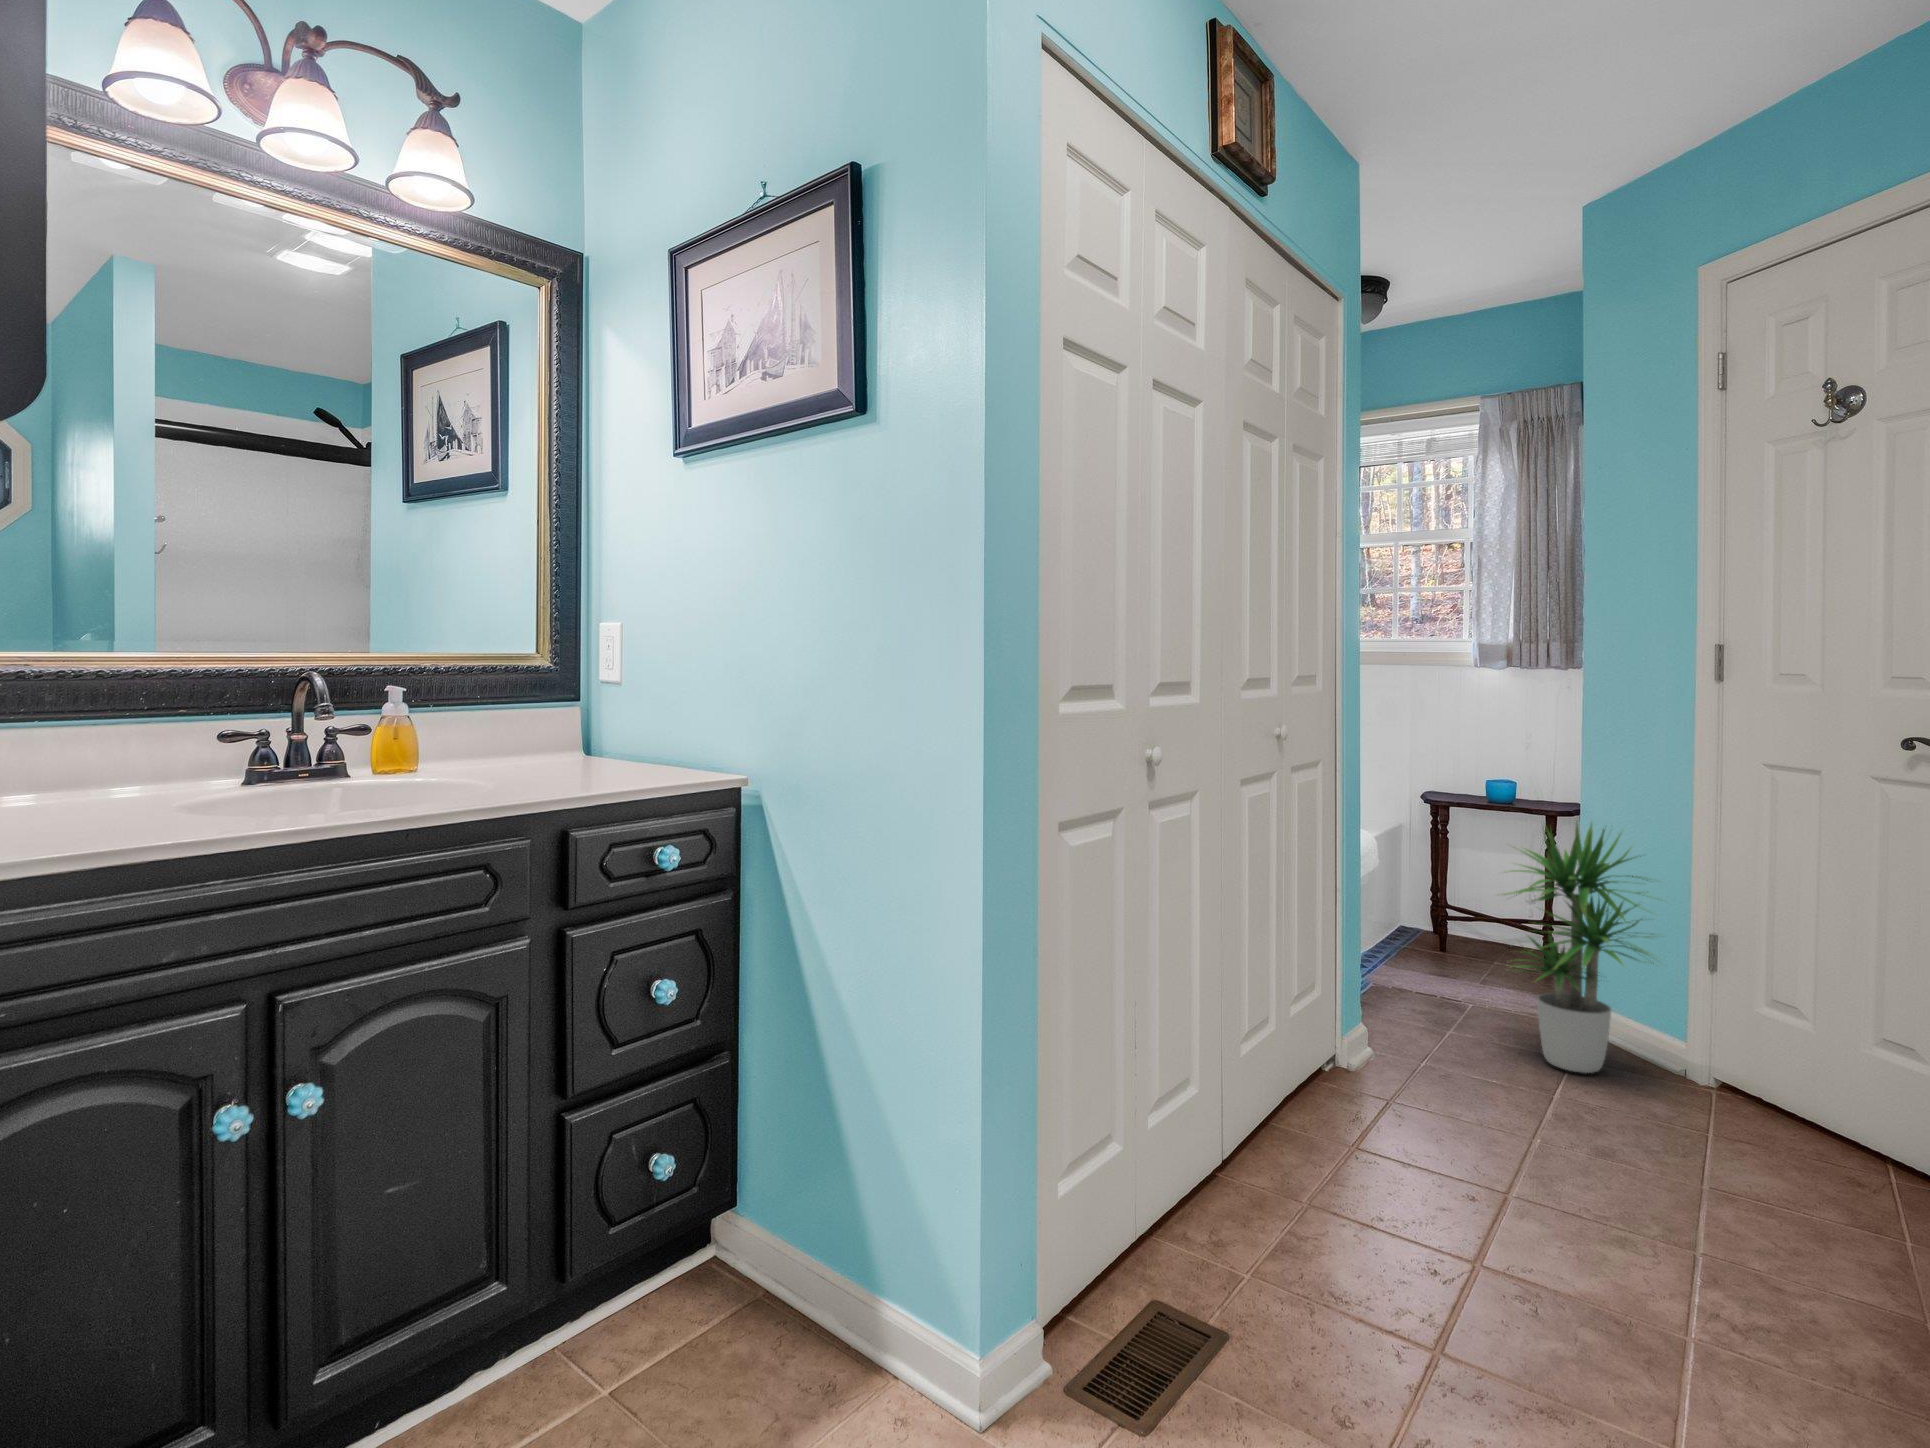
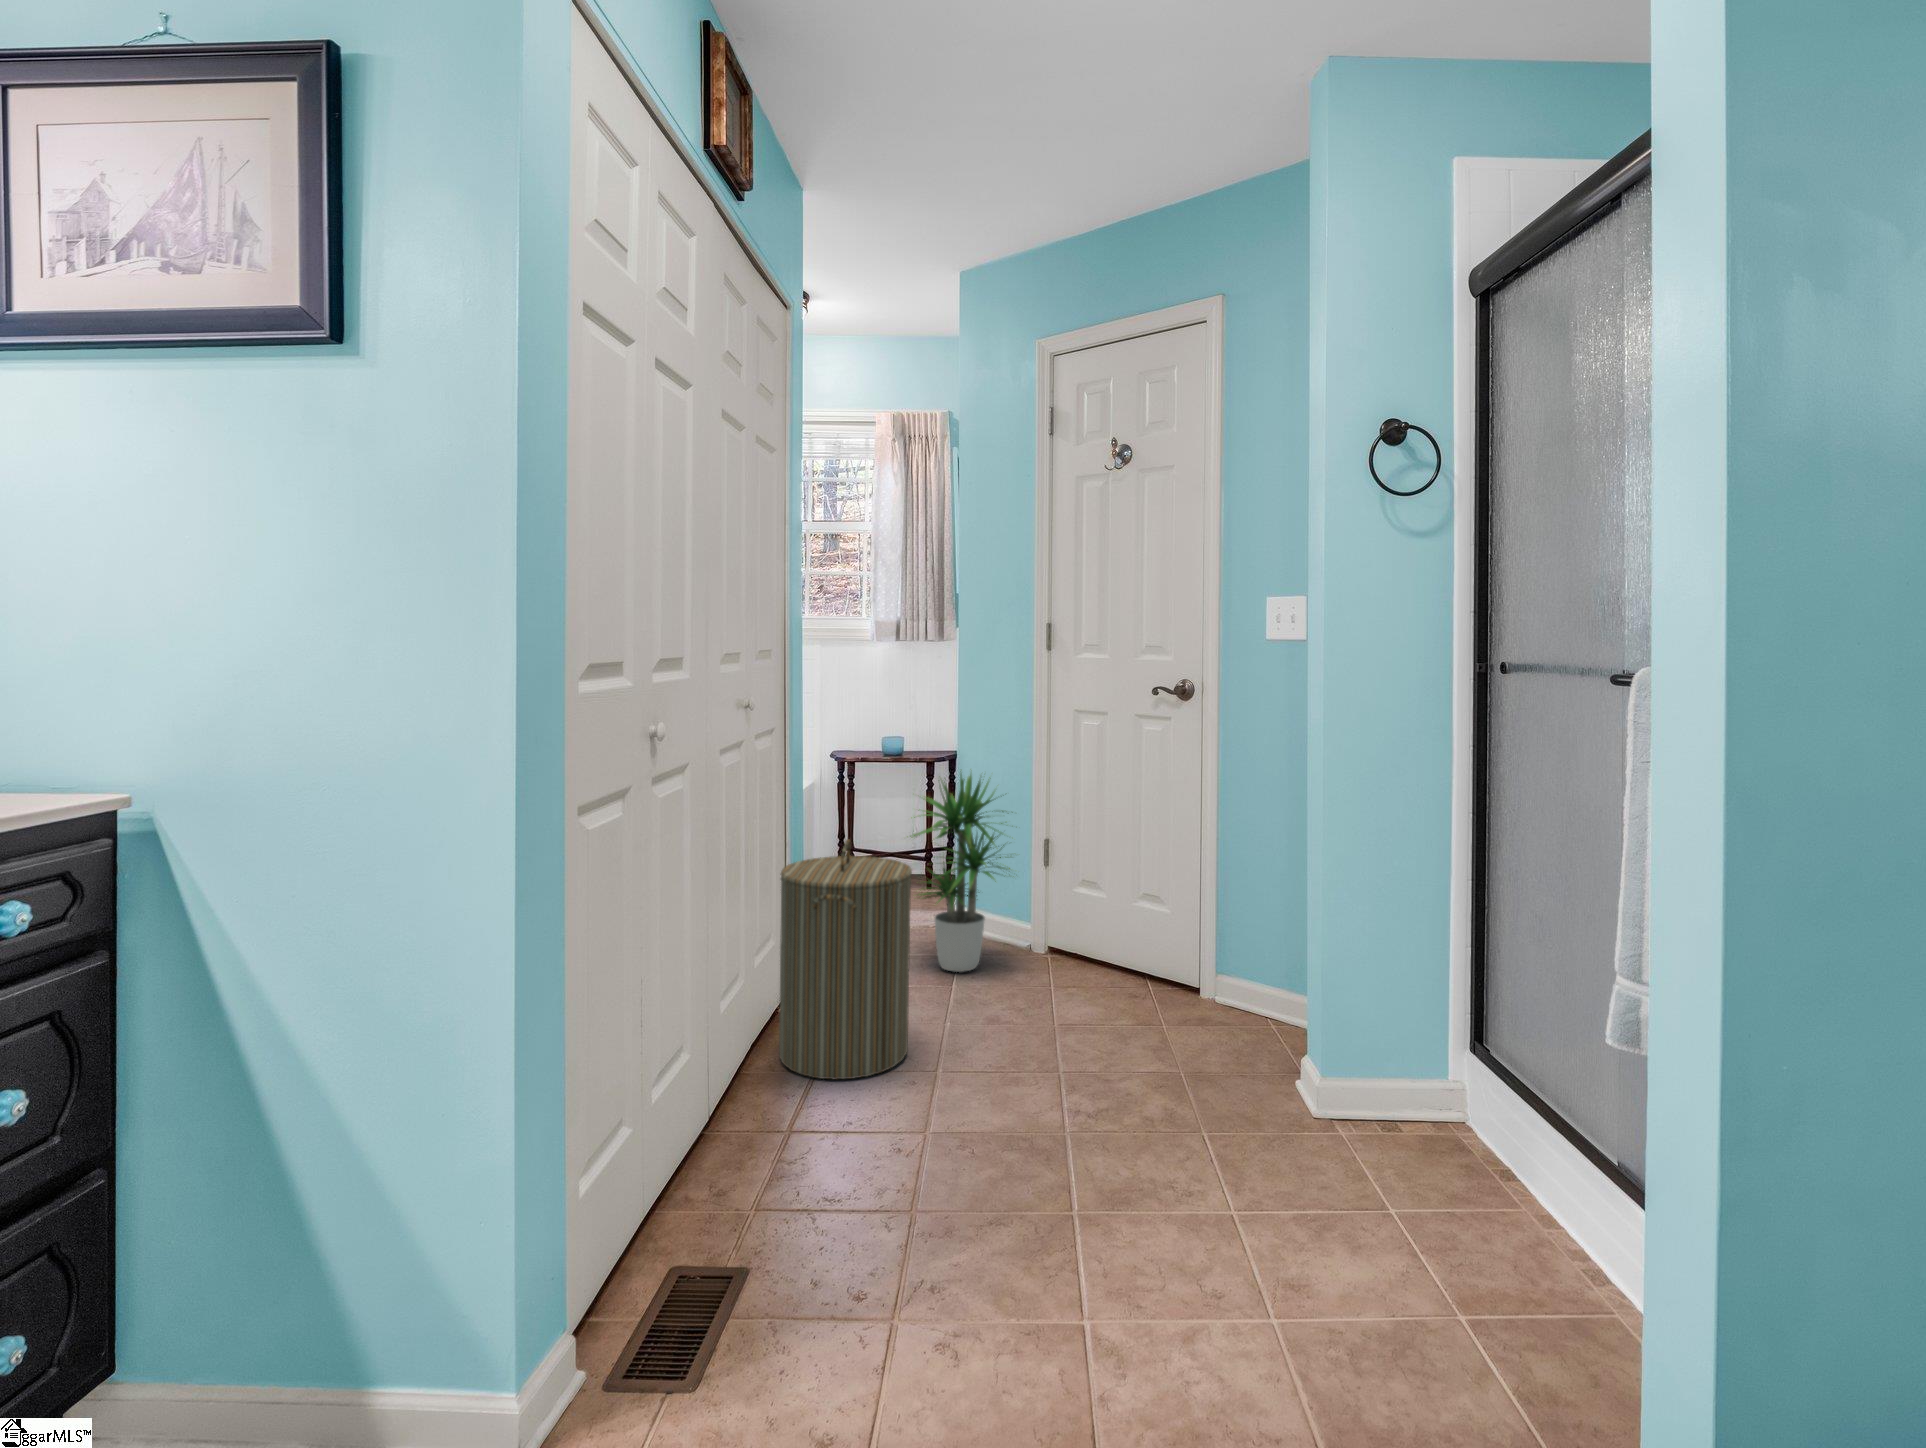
laundry hamper: none [1317,885,1483,1166] -> present [779,839,912,1080]

